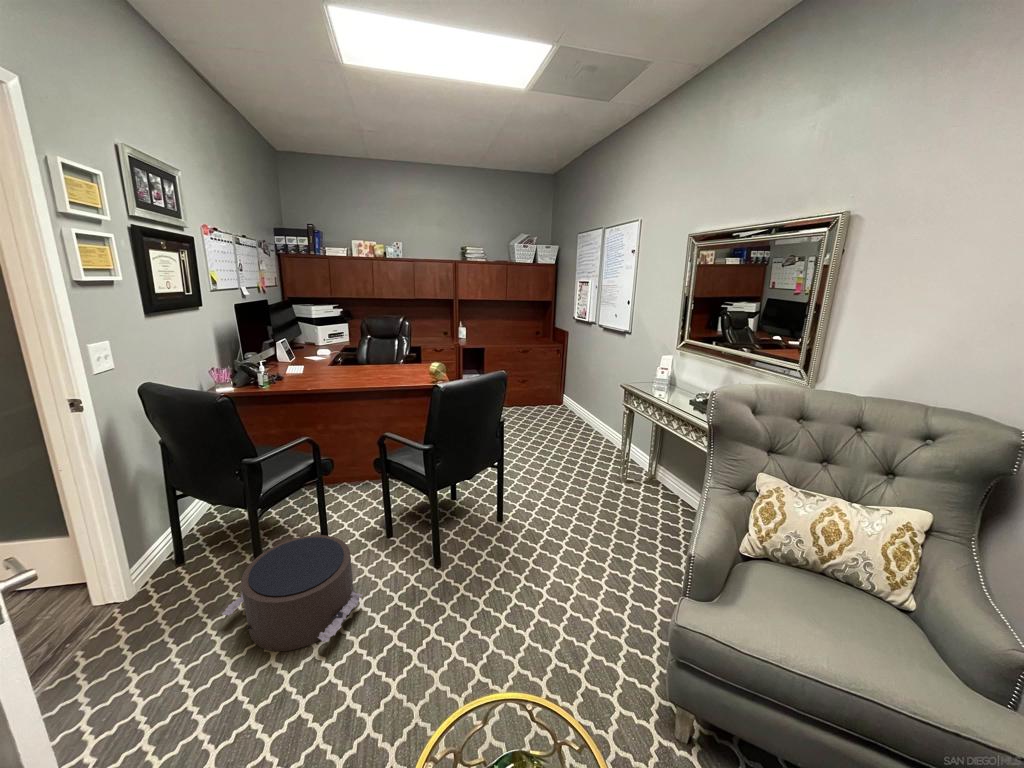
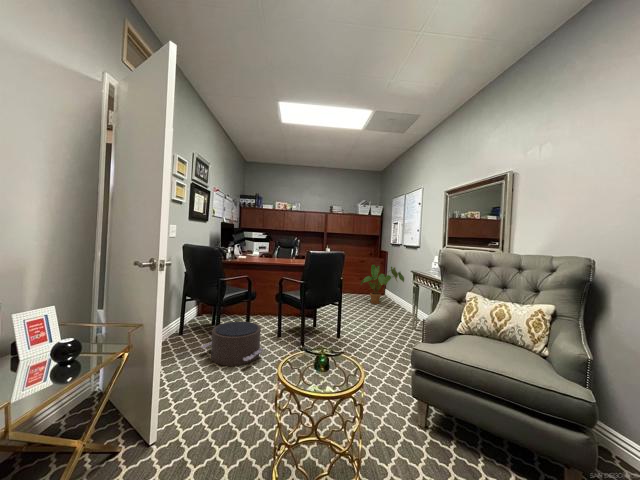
house plant: none [523,360,596,425] -> present [361,265,404,304]

